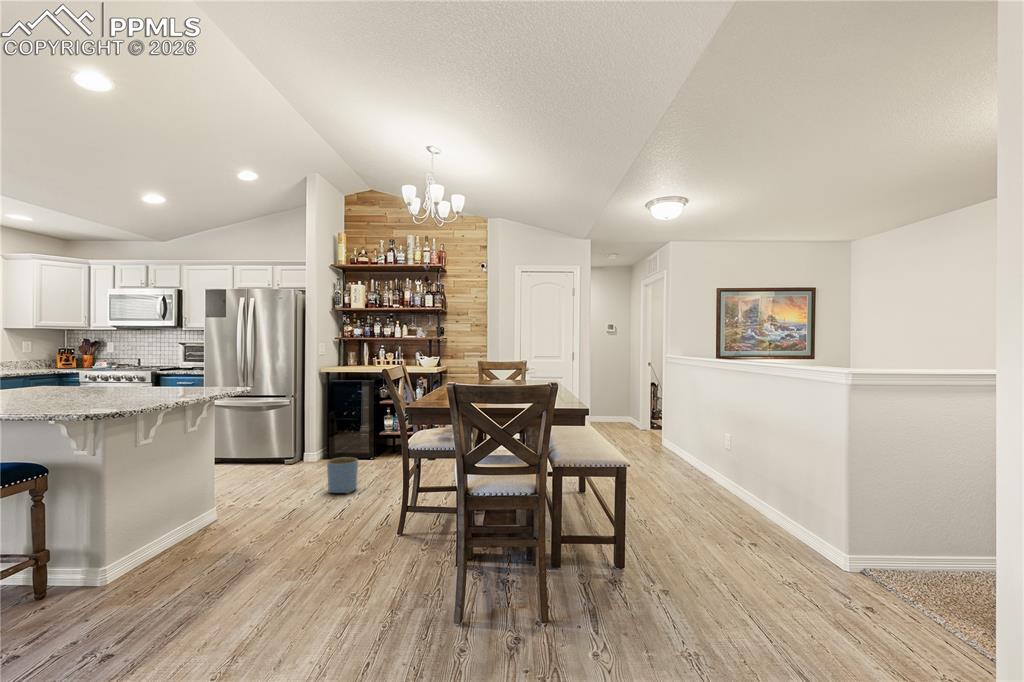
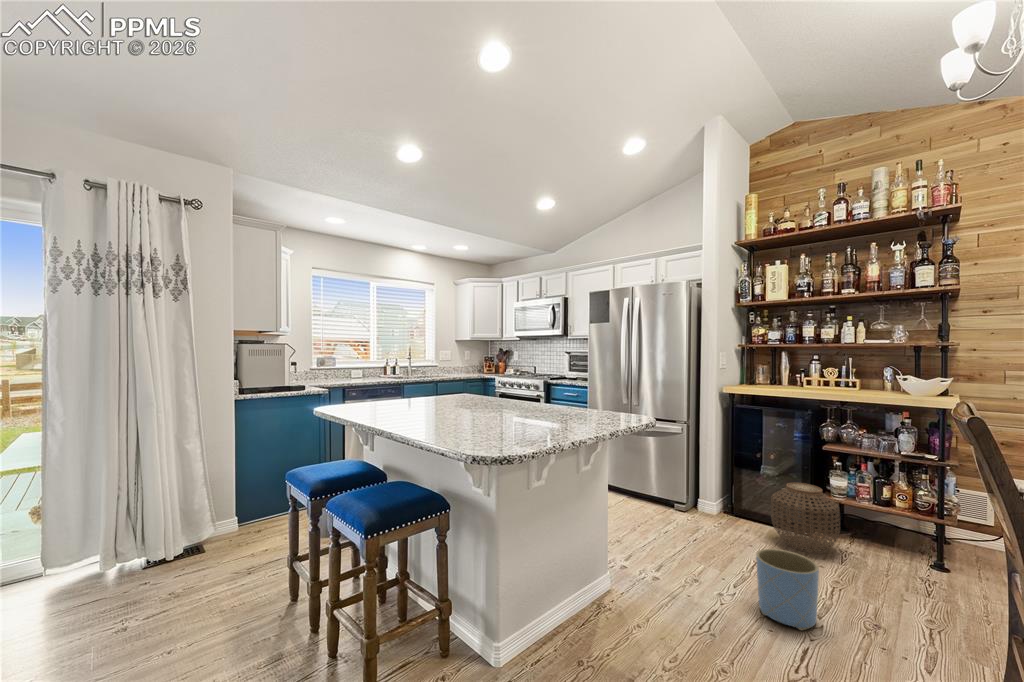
woven basket: none [347,426,384,466] -> present [771,483,840,554]

